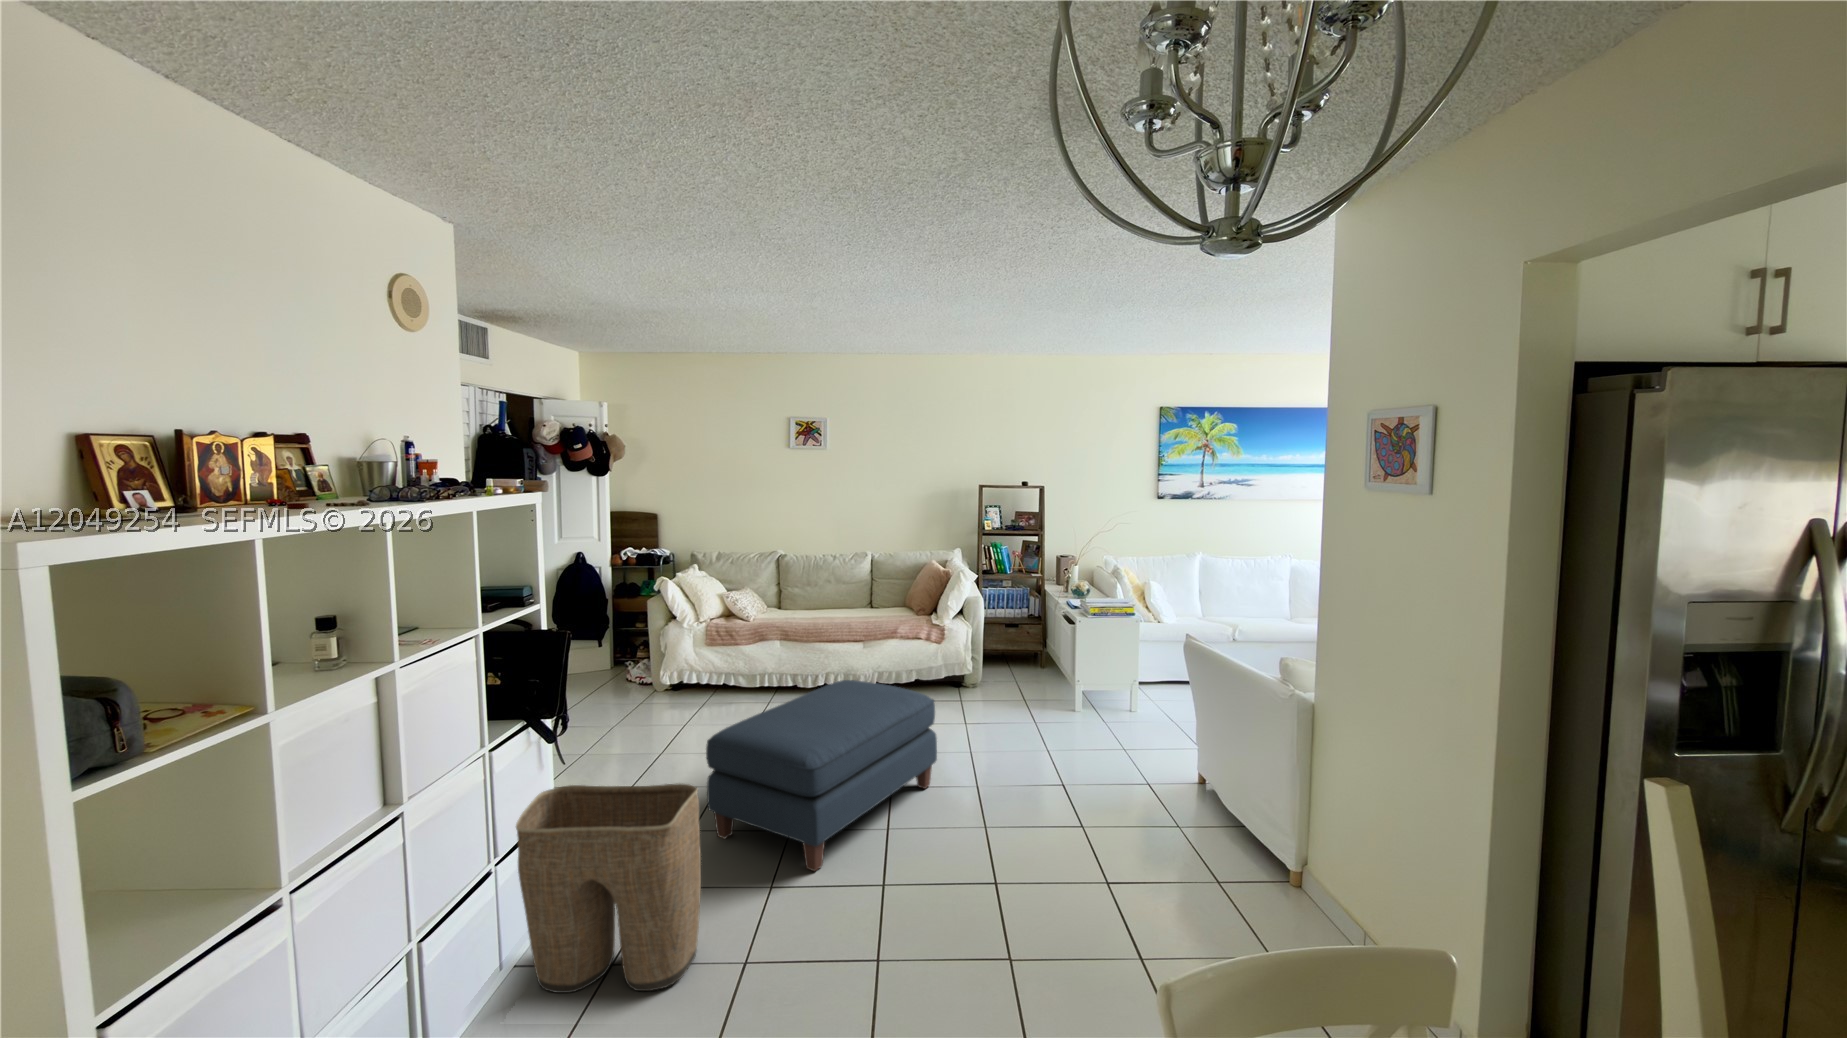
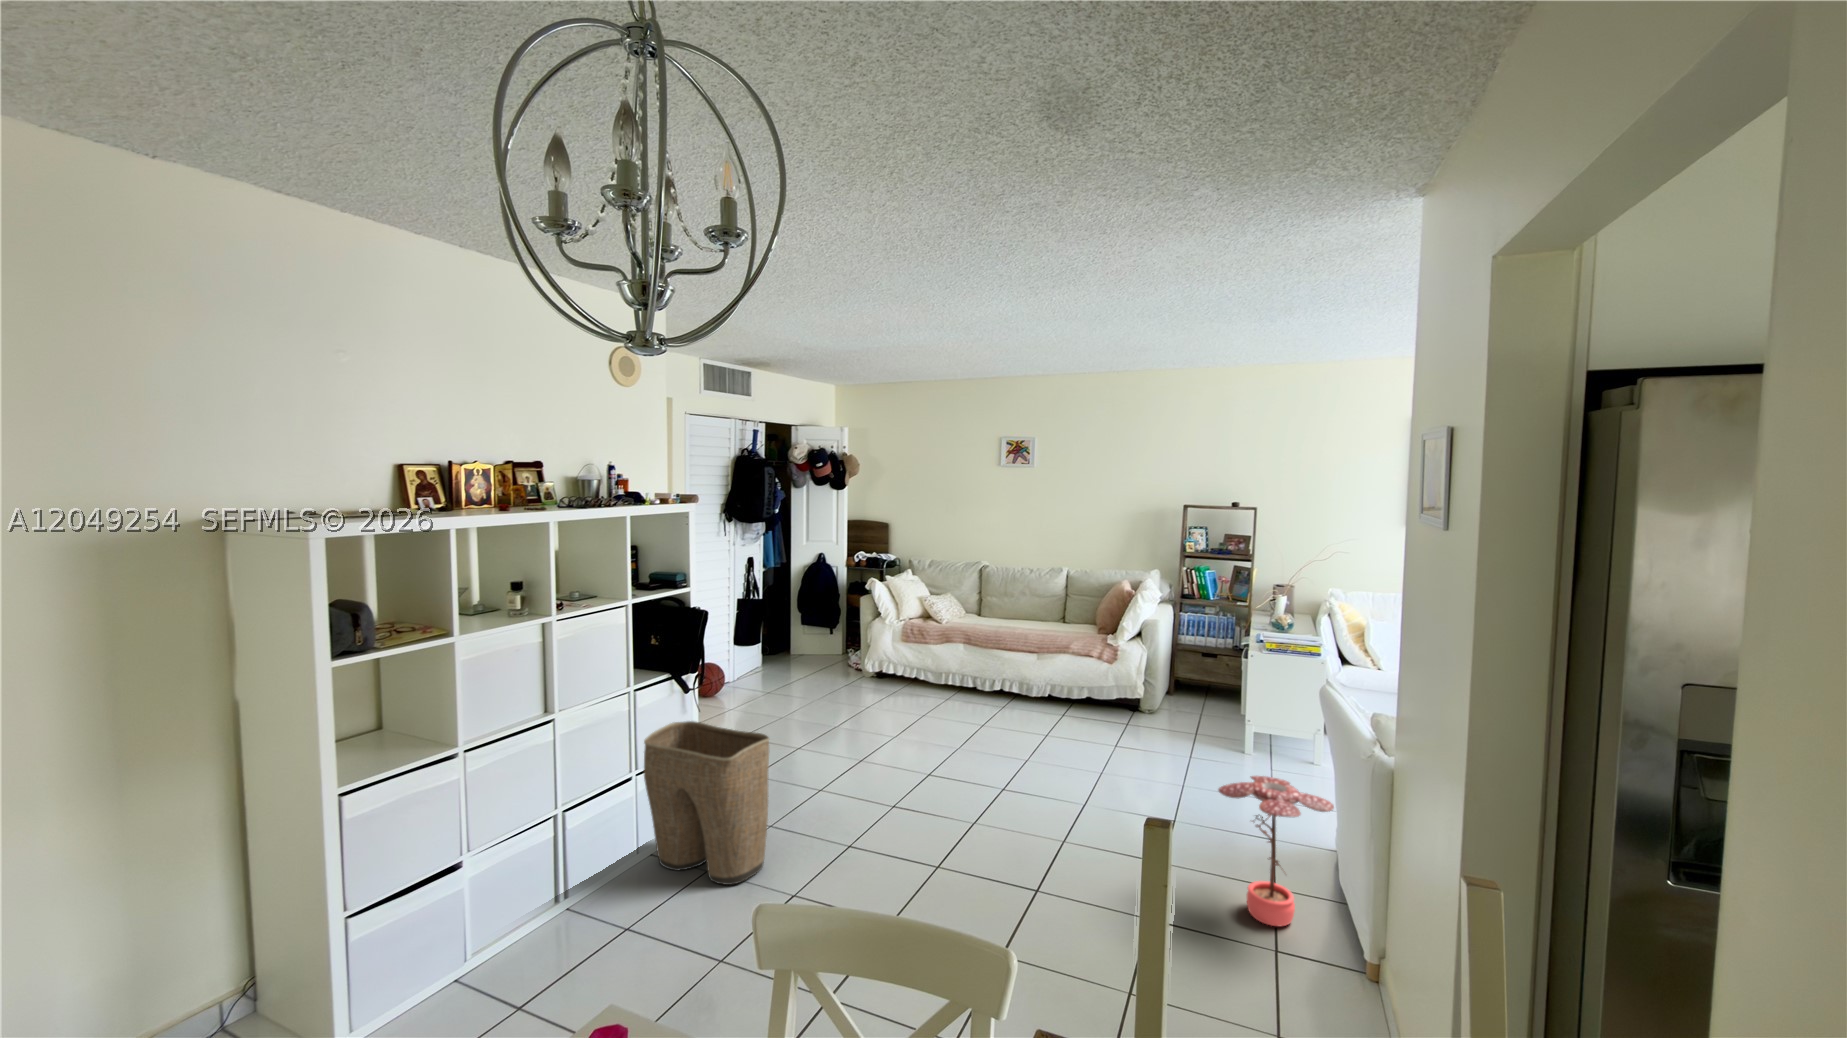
ottoman: present [706,680,937,871] -> none [826,681,1042,836]
potted plant: none [1158,729,1255,864] -> present [1219,776,1334,926]

